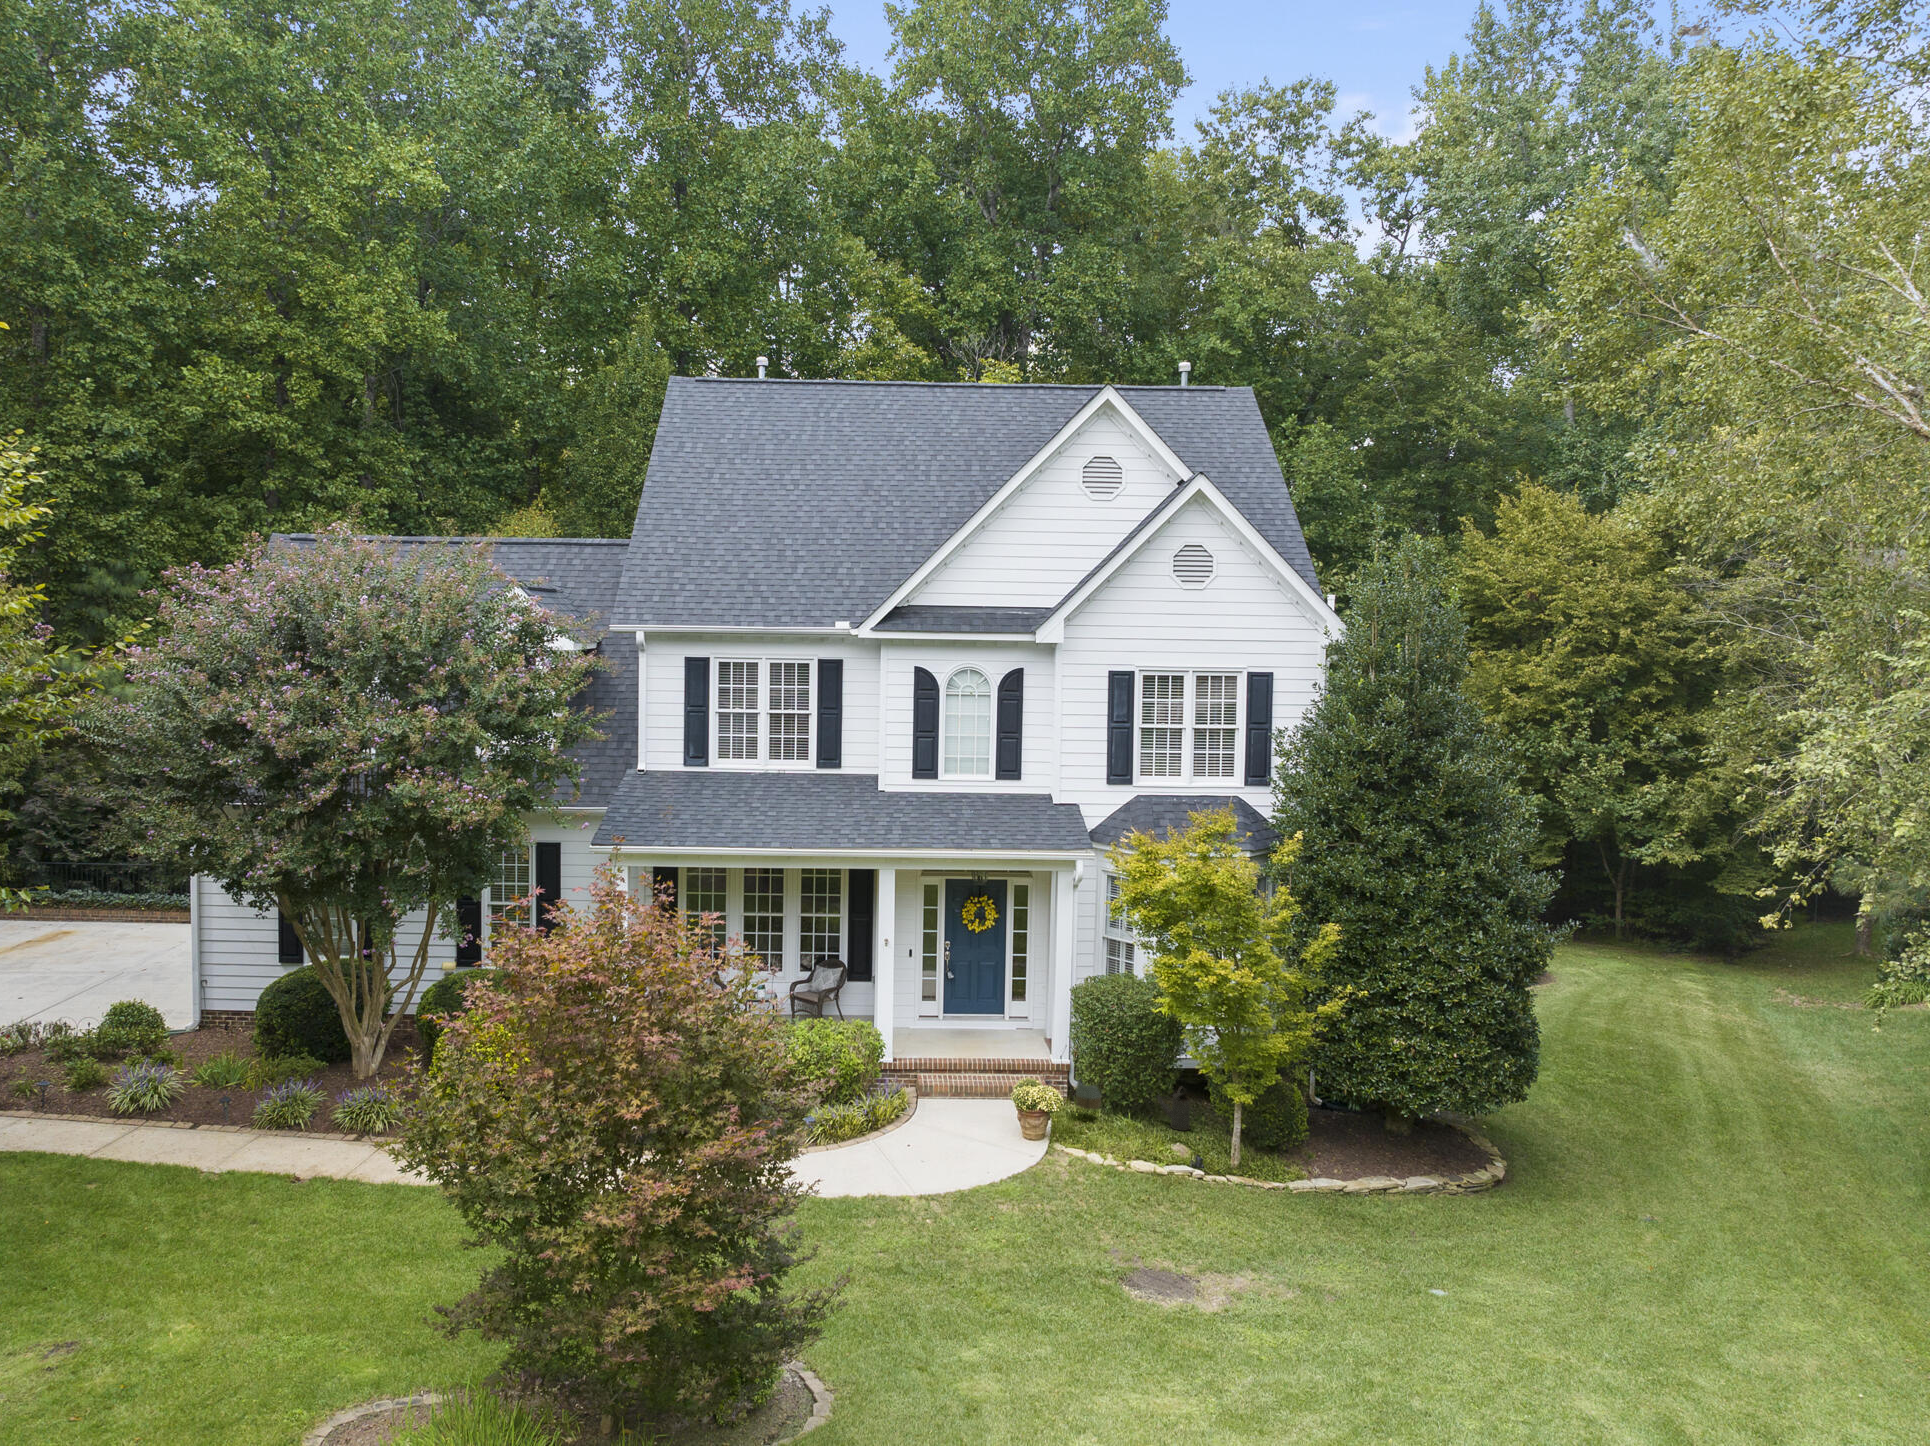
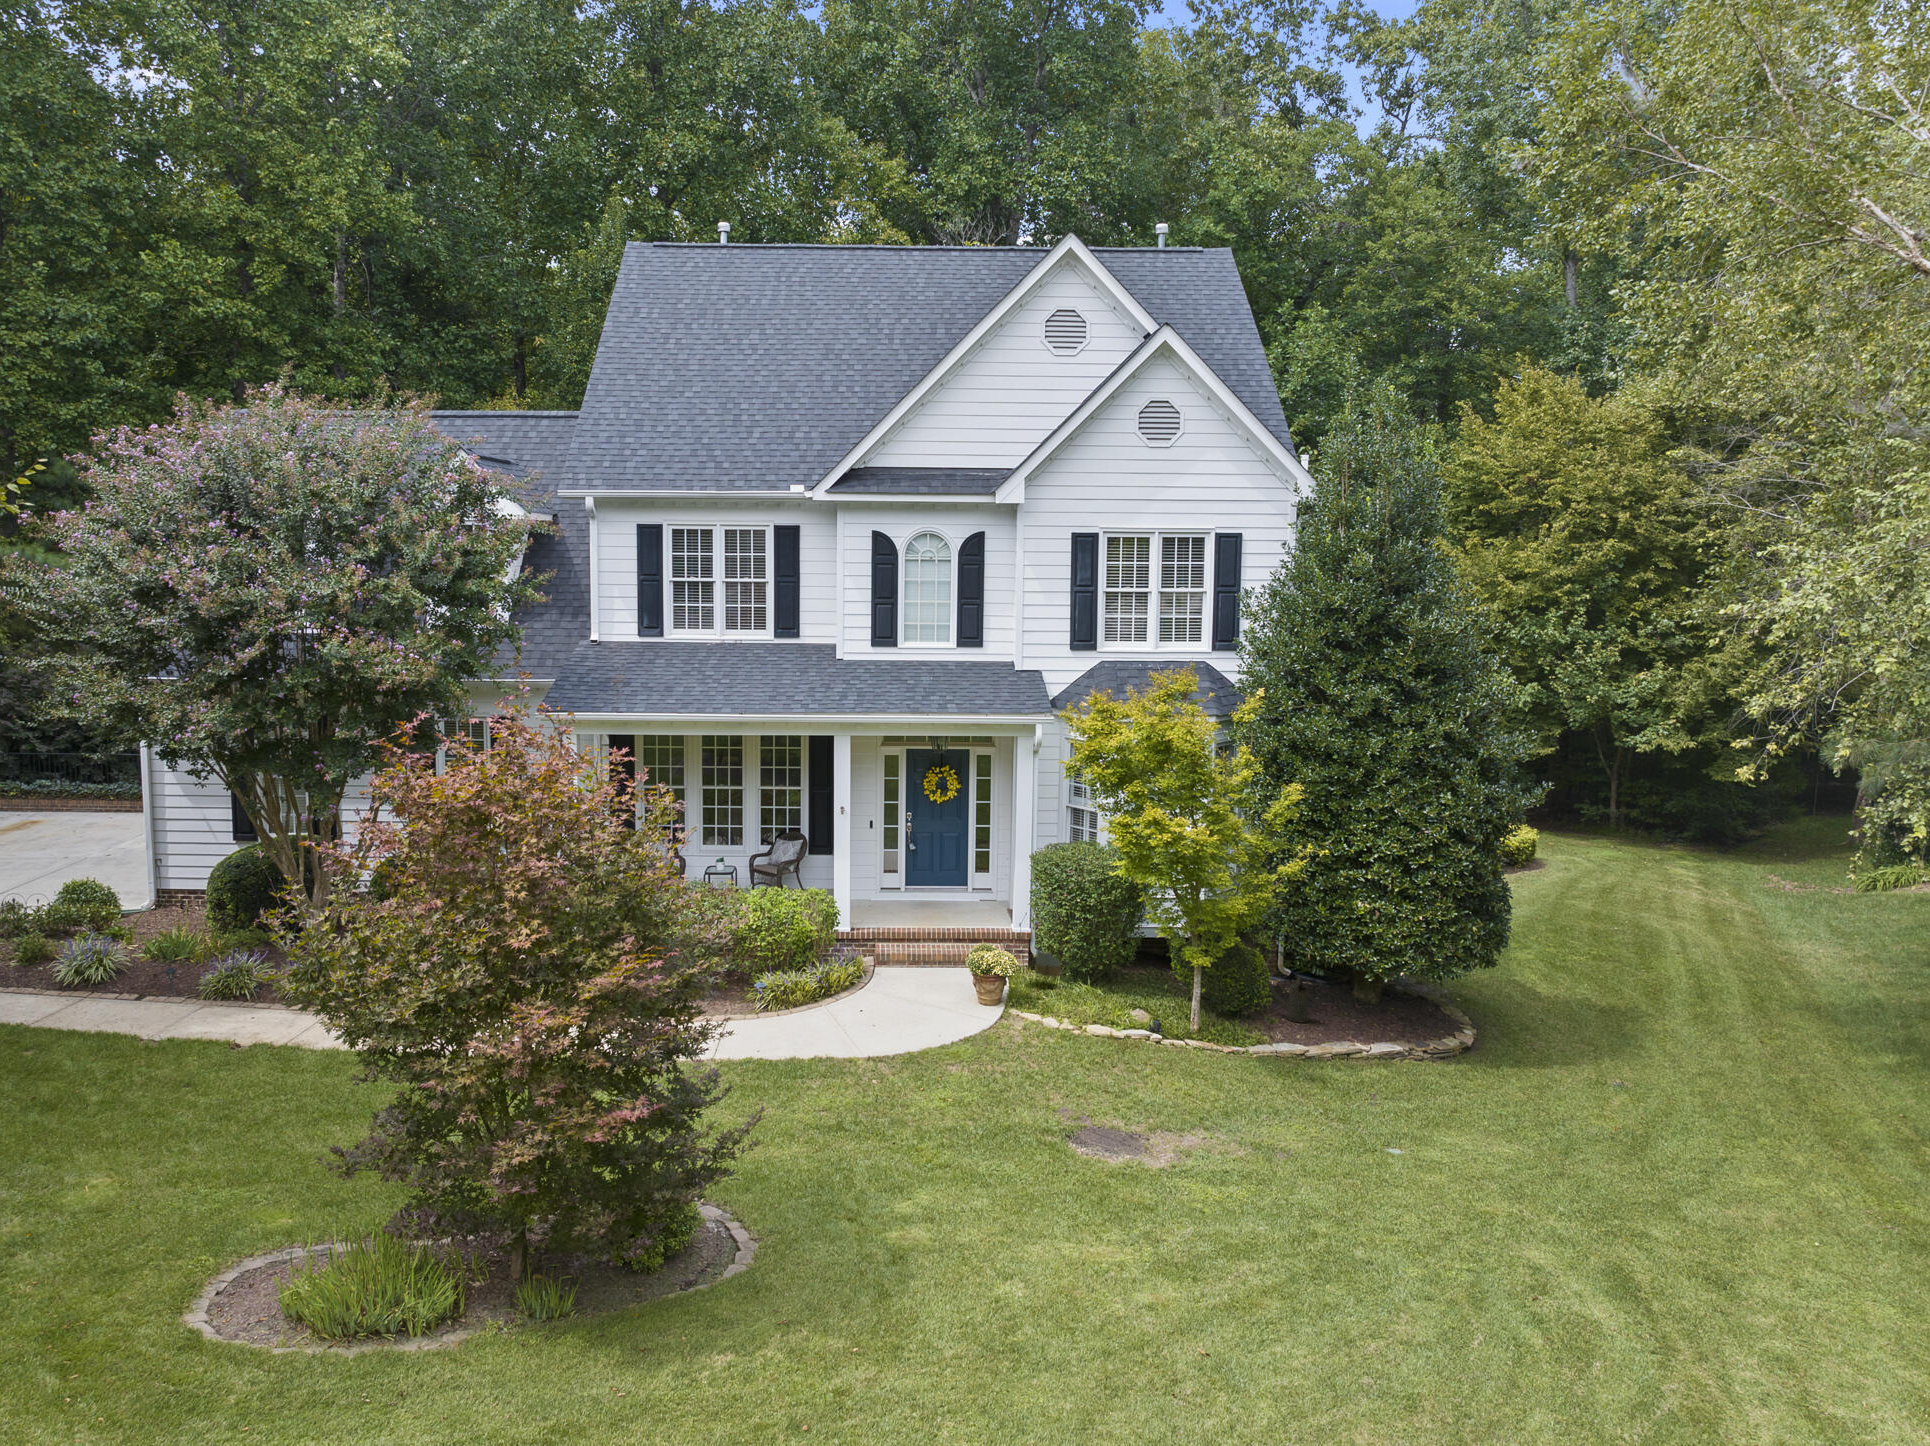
watering can: present [1157,1087,1191,1131] -> present [1267,977,1309,1023]

